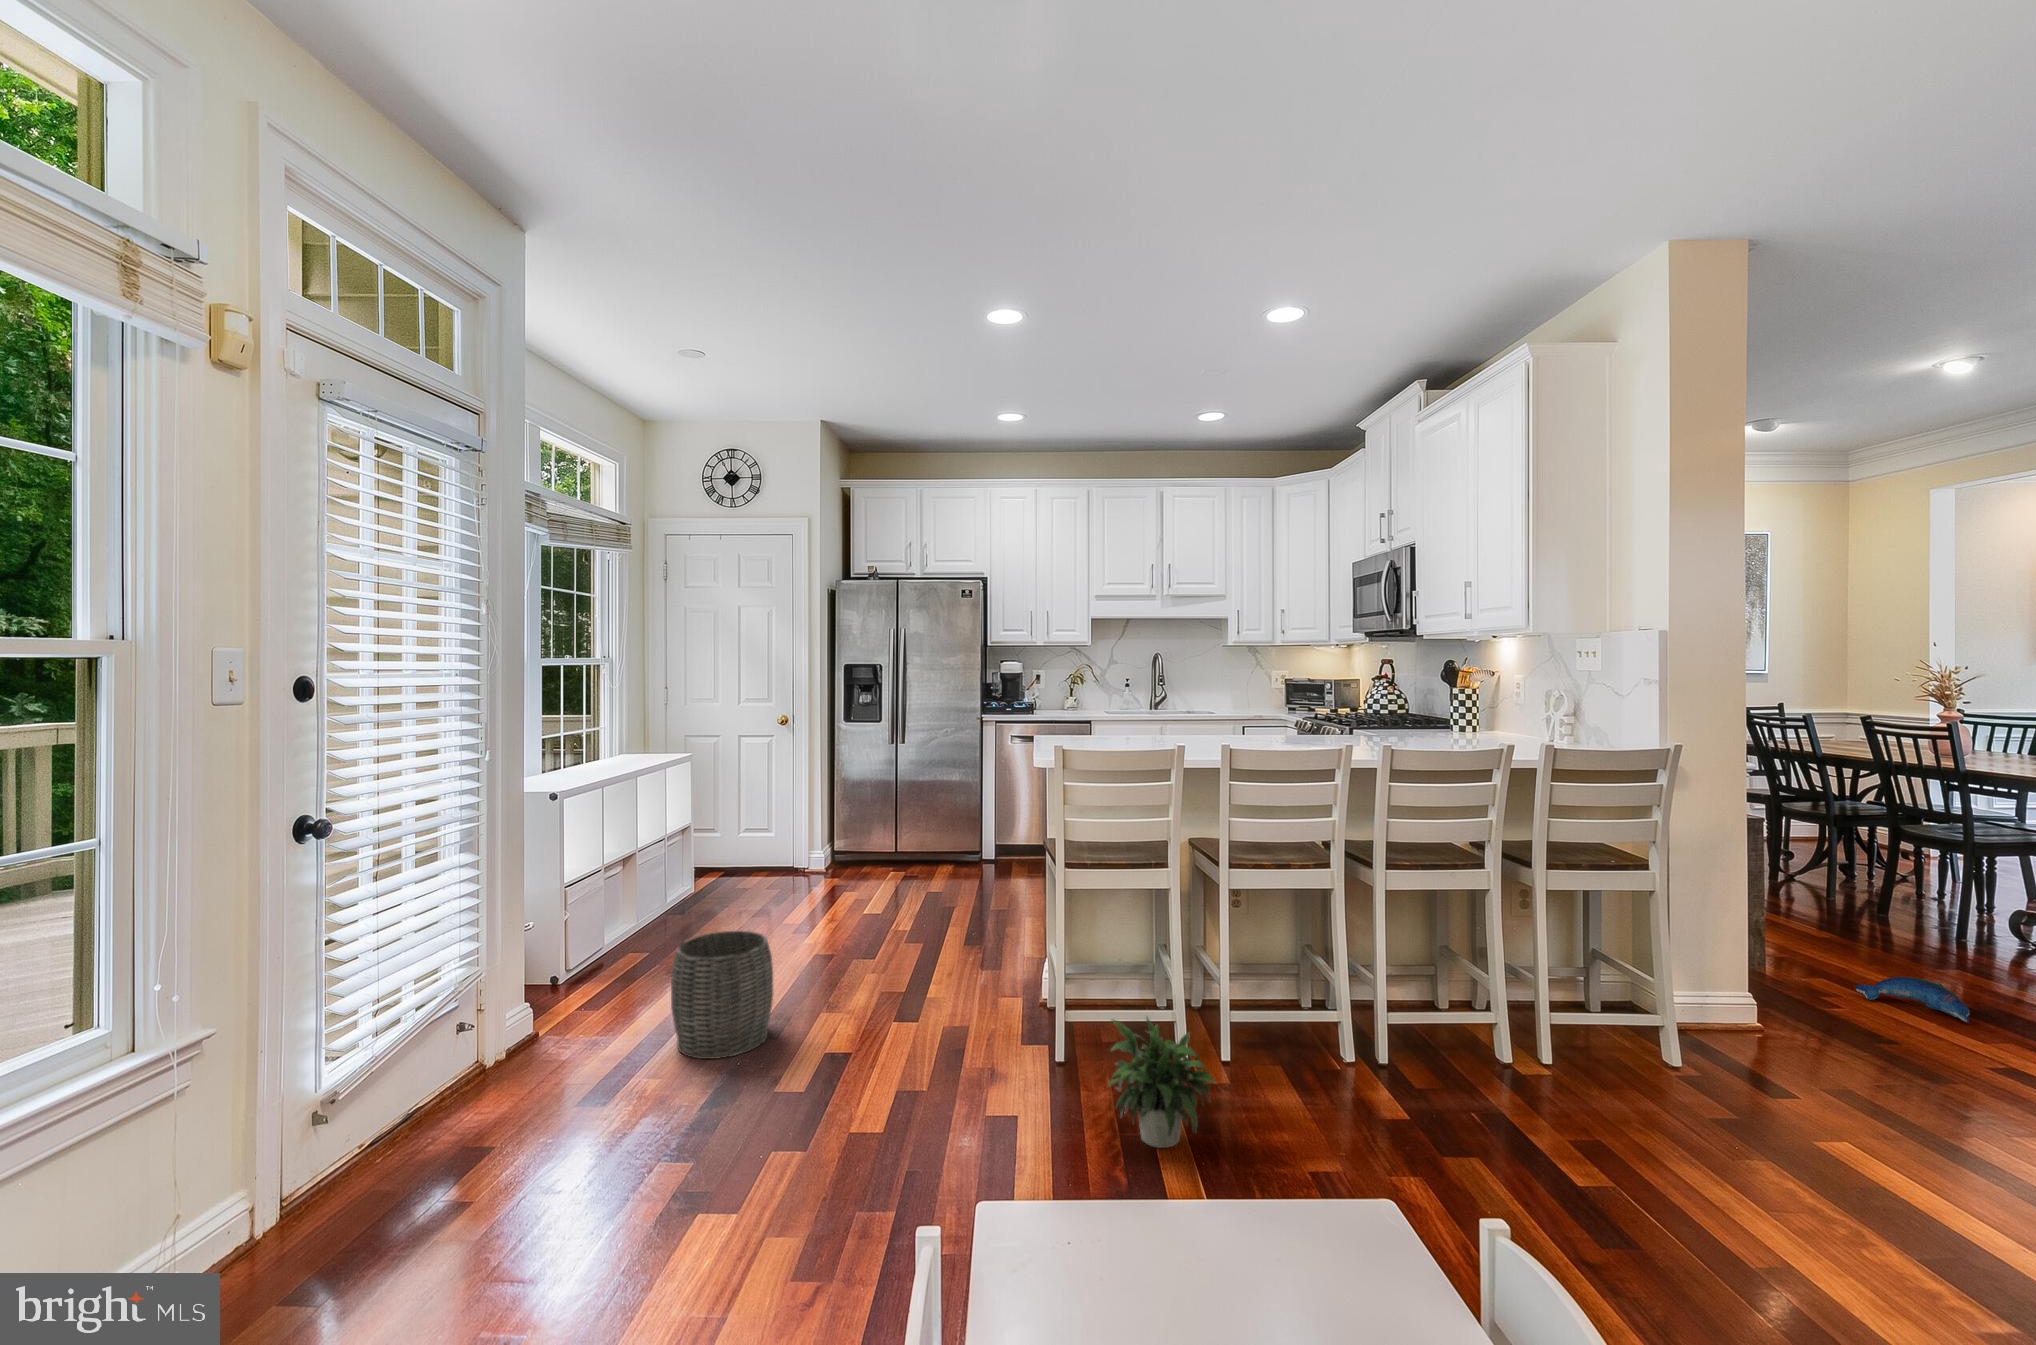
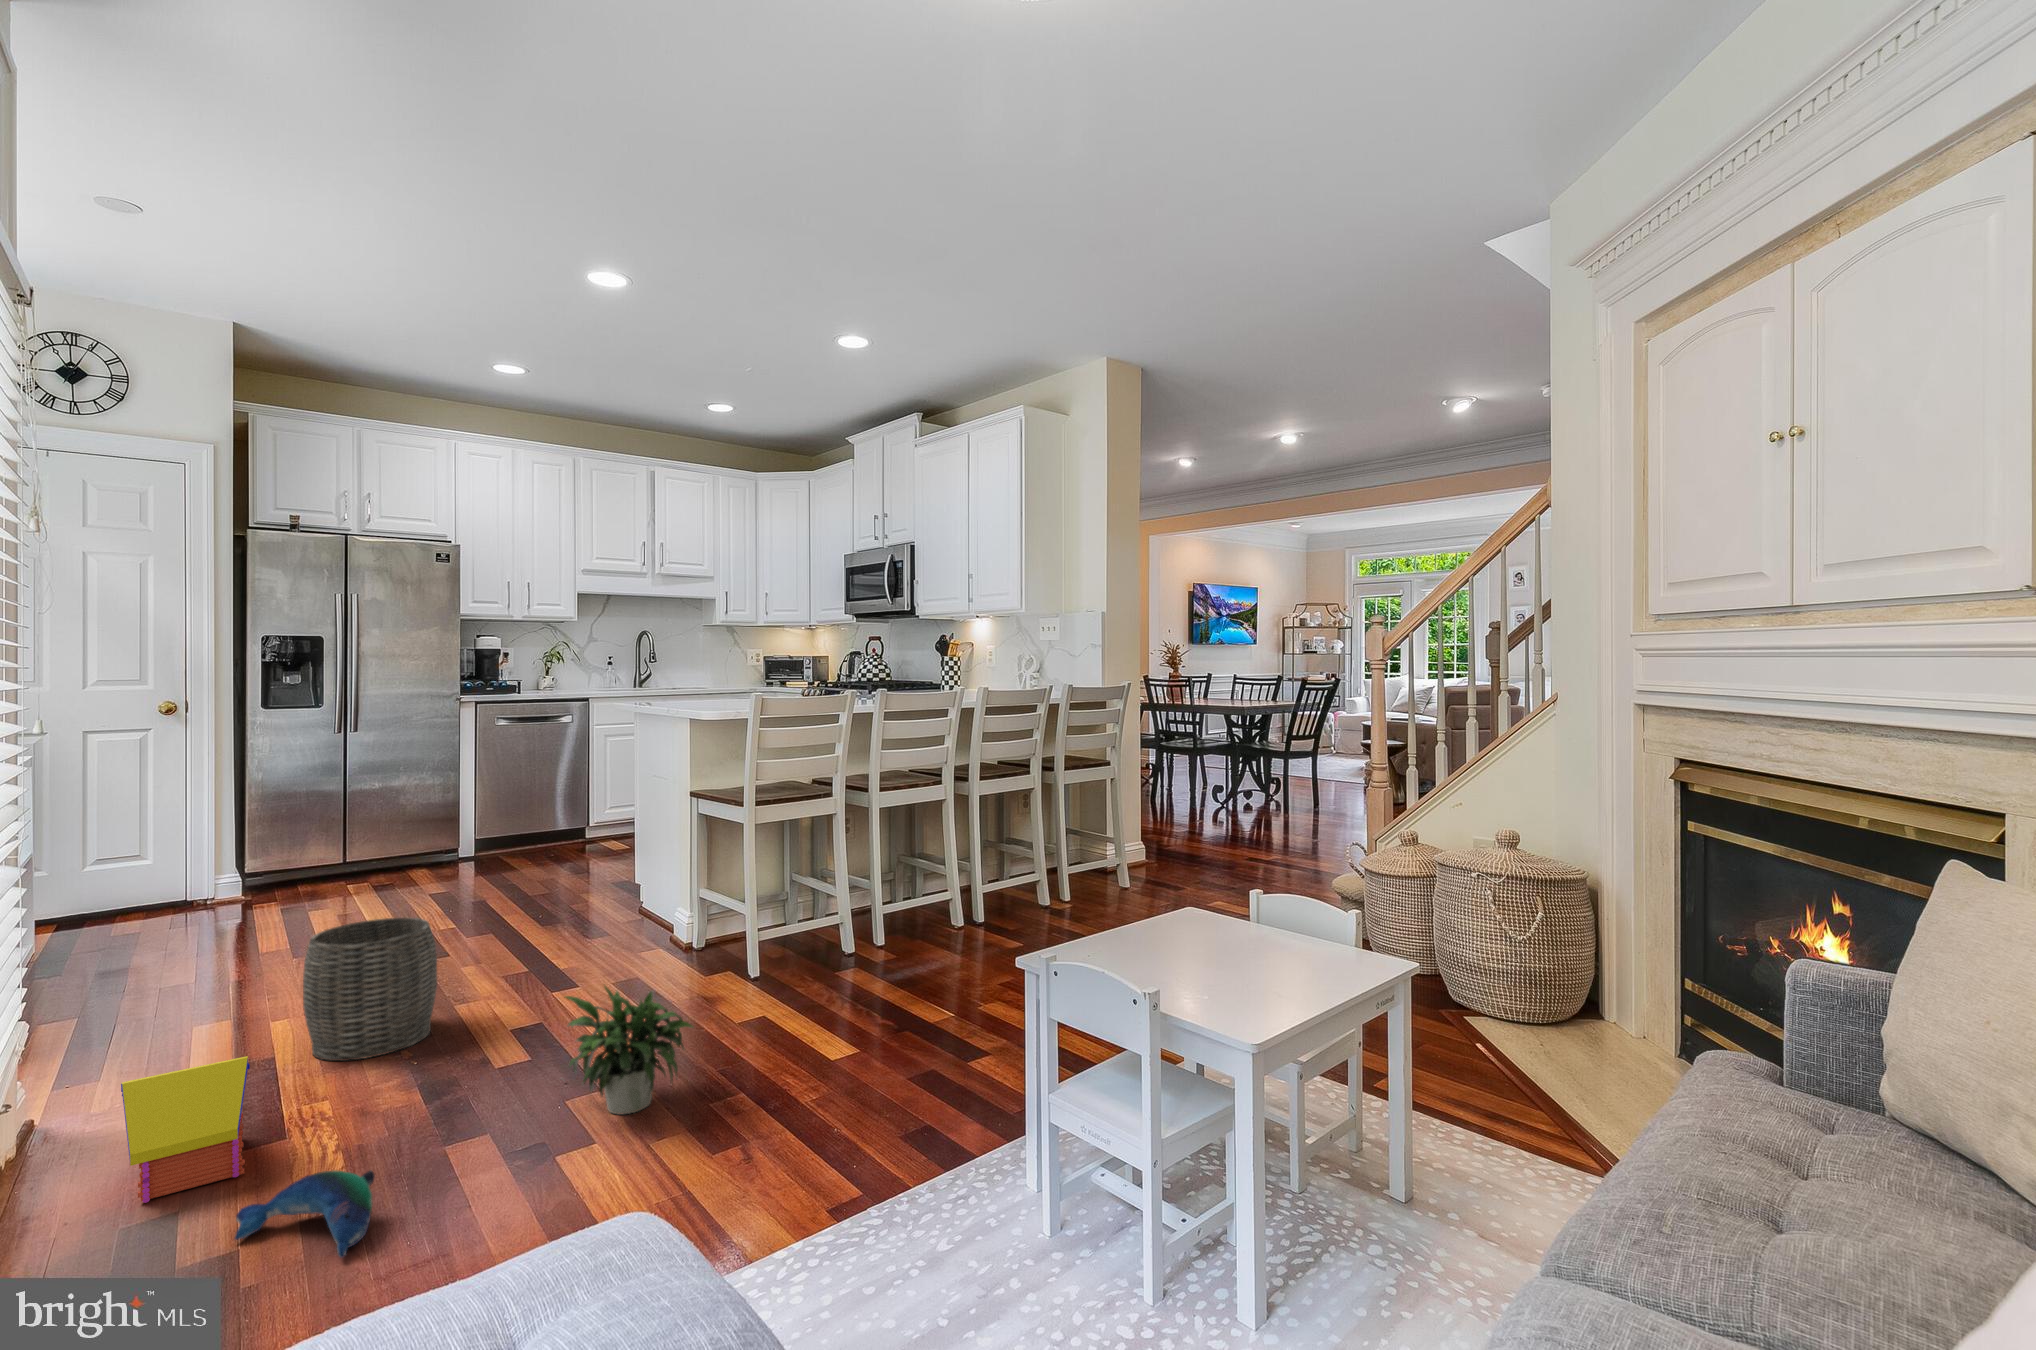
plush toy: present [1855,977,1970,1022] -> present [235,1170,375,1258]
potted plant: present [1108,1018,1216,1148] -> present [563,986,693,1114]
toy house: none [434,1051,555,1157] -> present [121,1056,250,1203]

